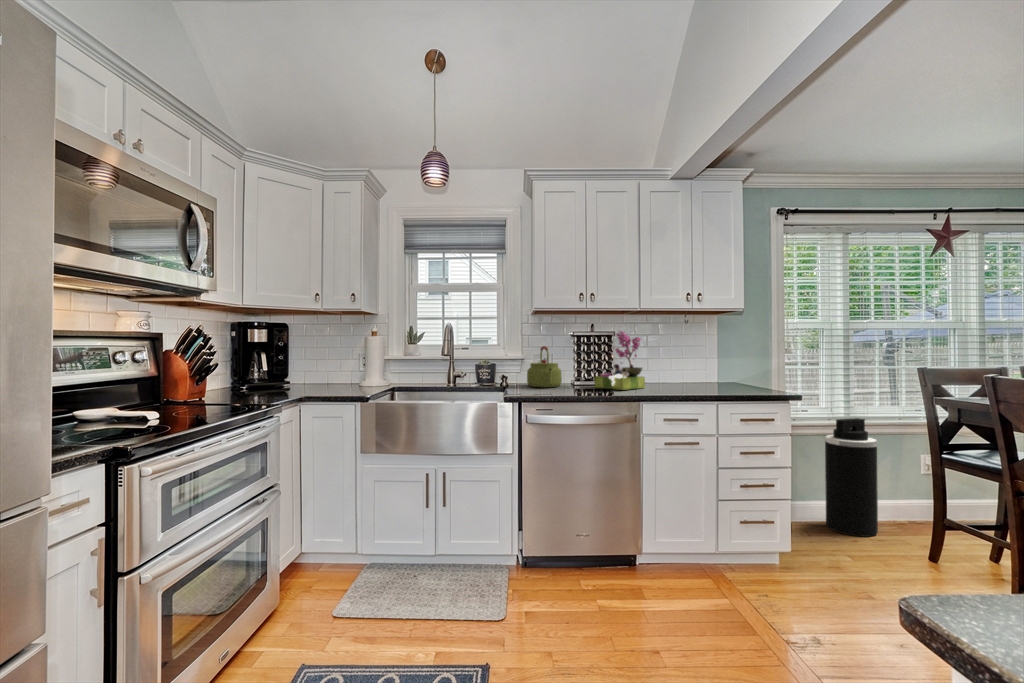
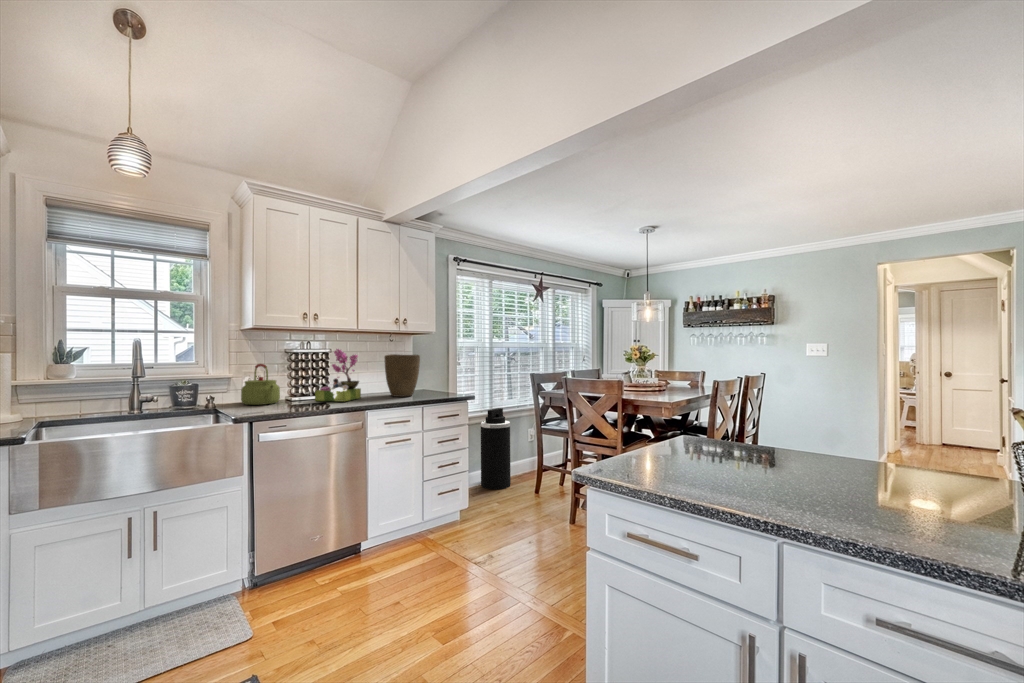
vase: none [674,338,719,390] -> present [384,354,420,397]

